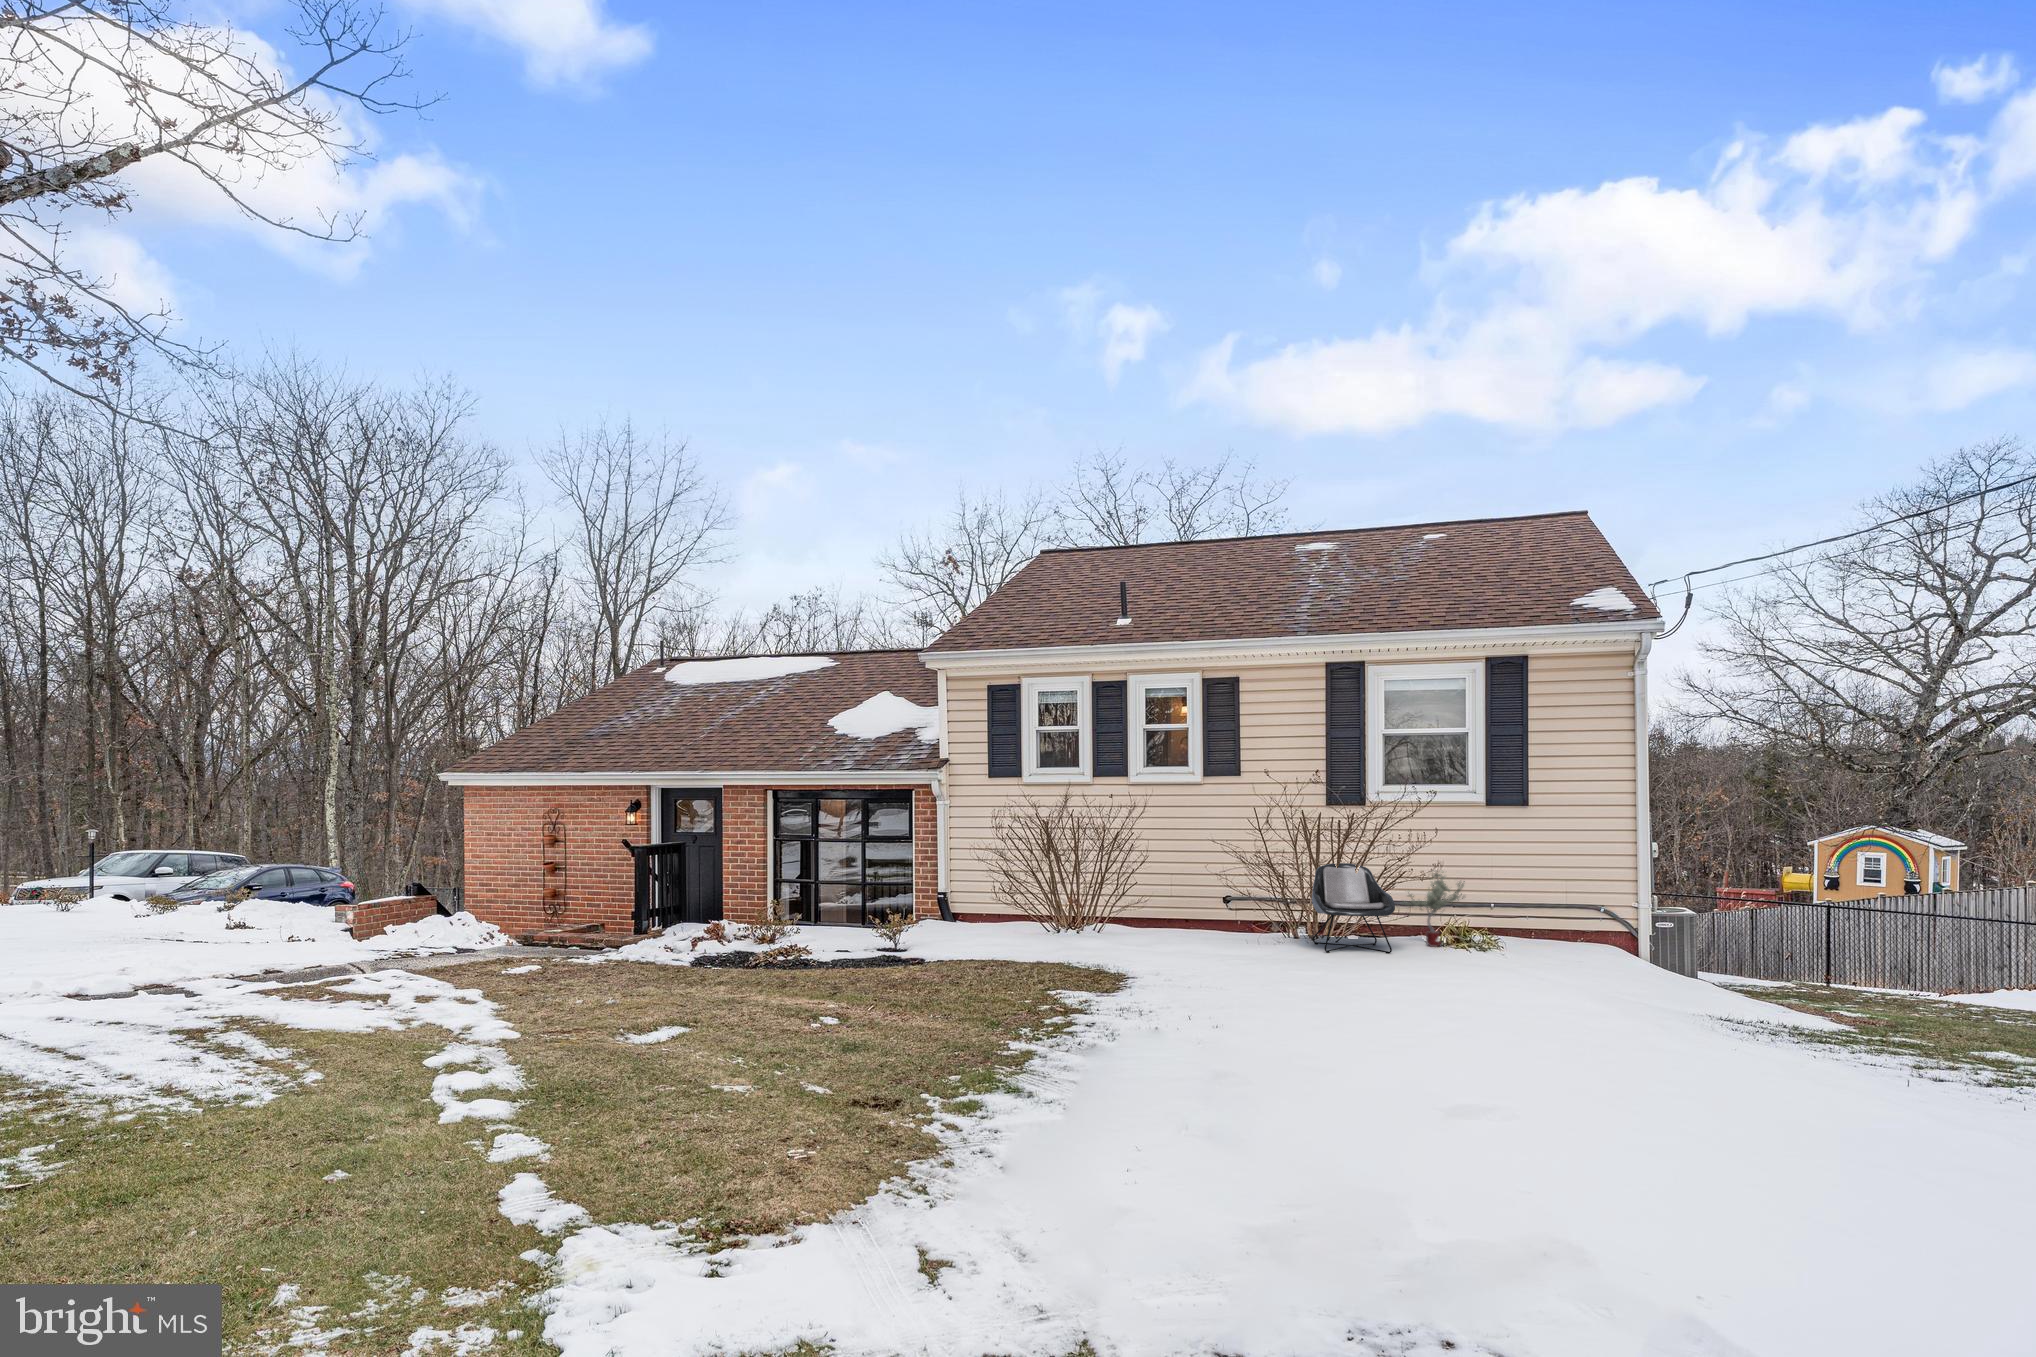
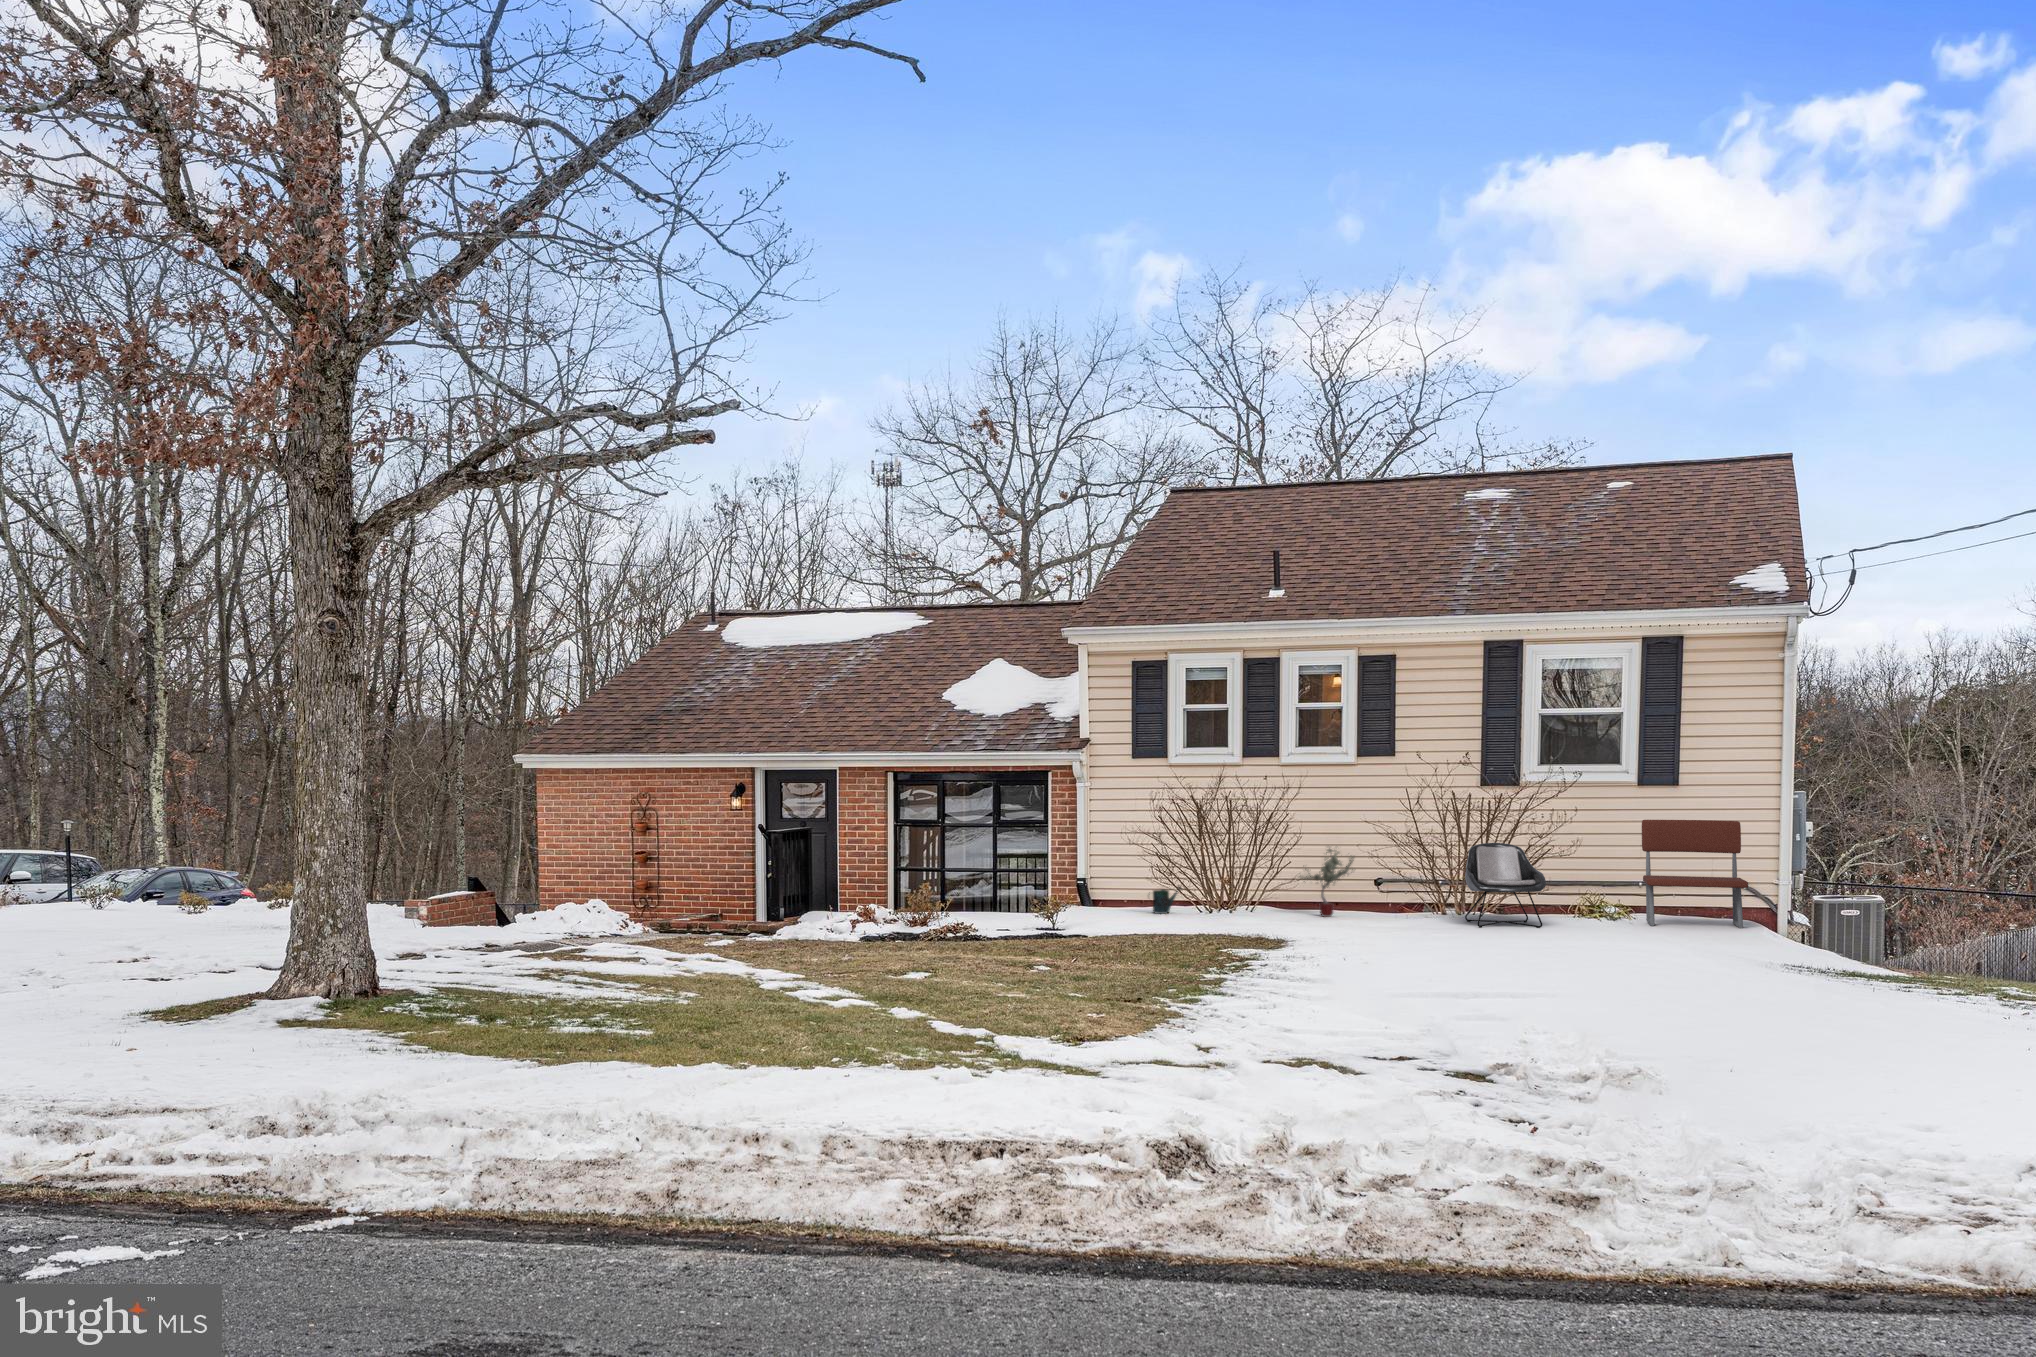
bench: none [1491,840,1606,955] -> present [1642,820,1748,928]
potted tree: present [1402,870,1465,947] -> present [1300,848,1354,917]
watering can: none [1000,903,1036,932] -> present [1153,886,1181,914]

